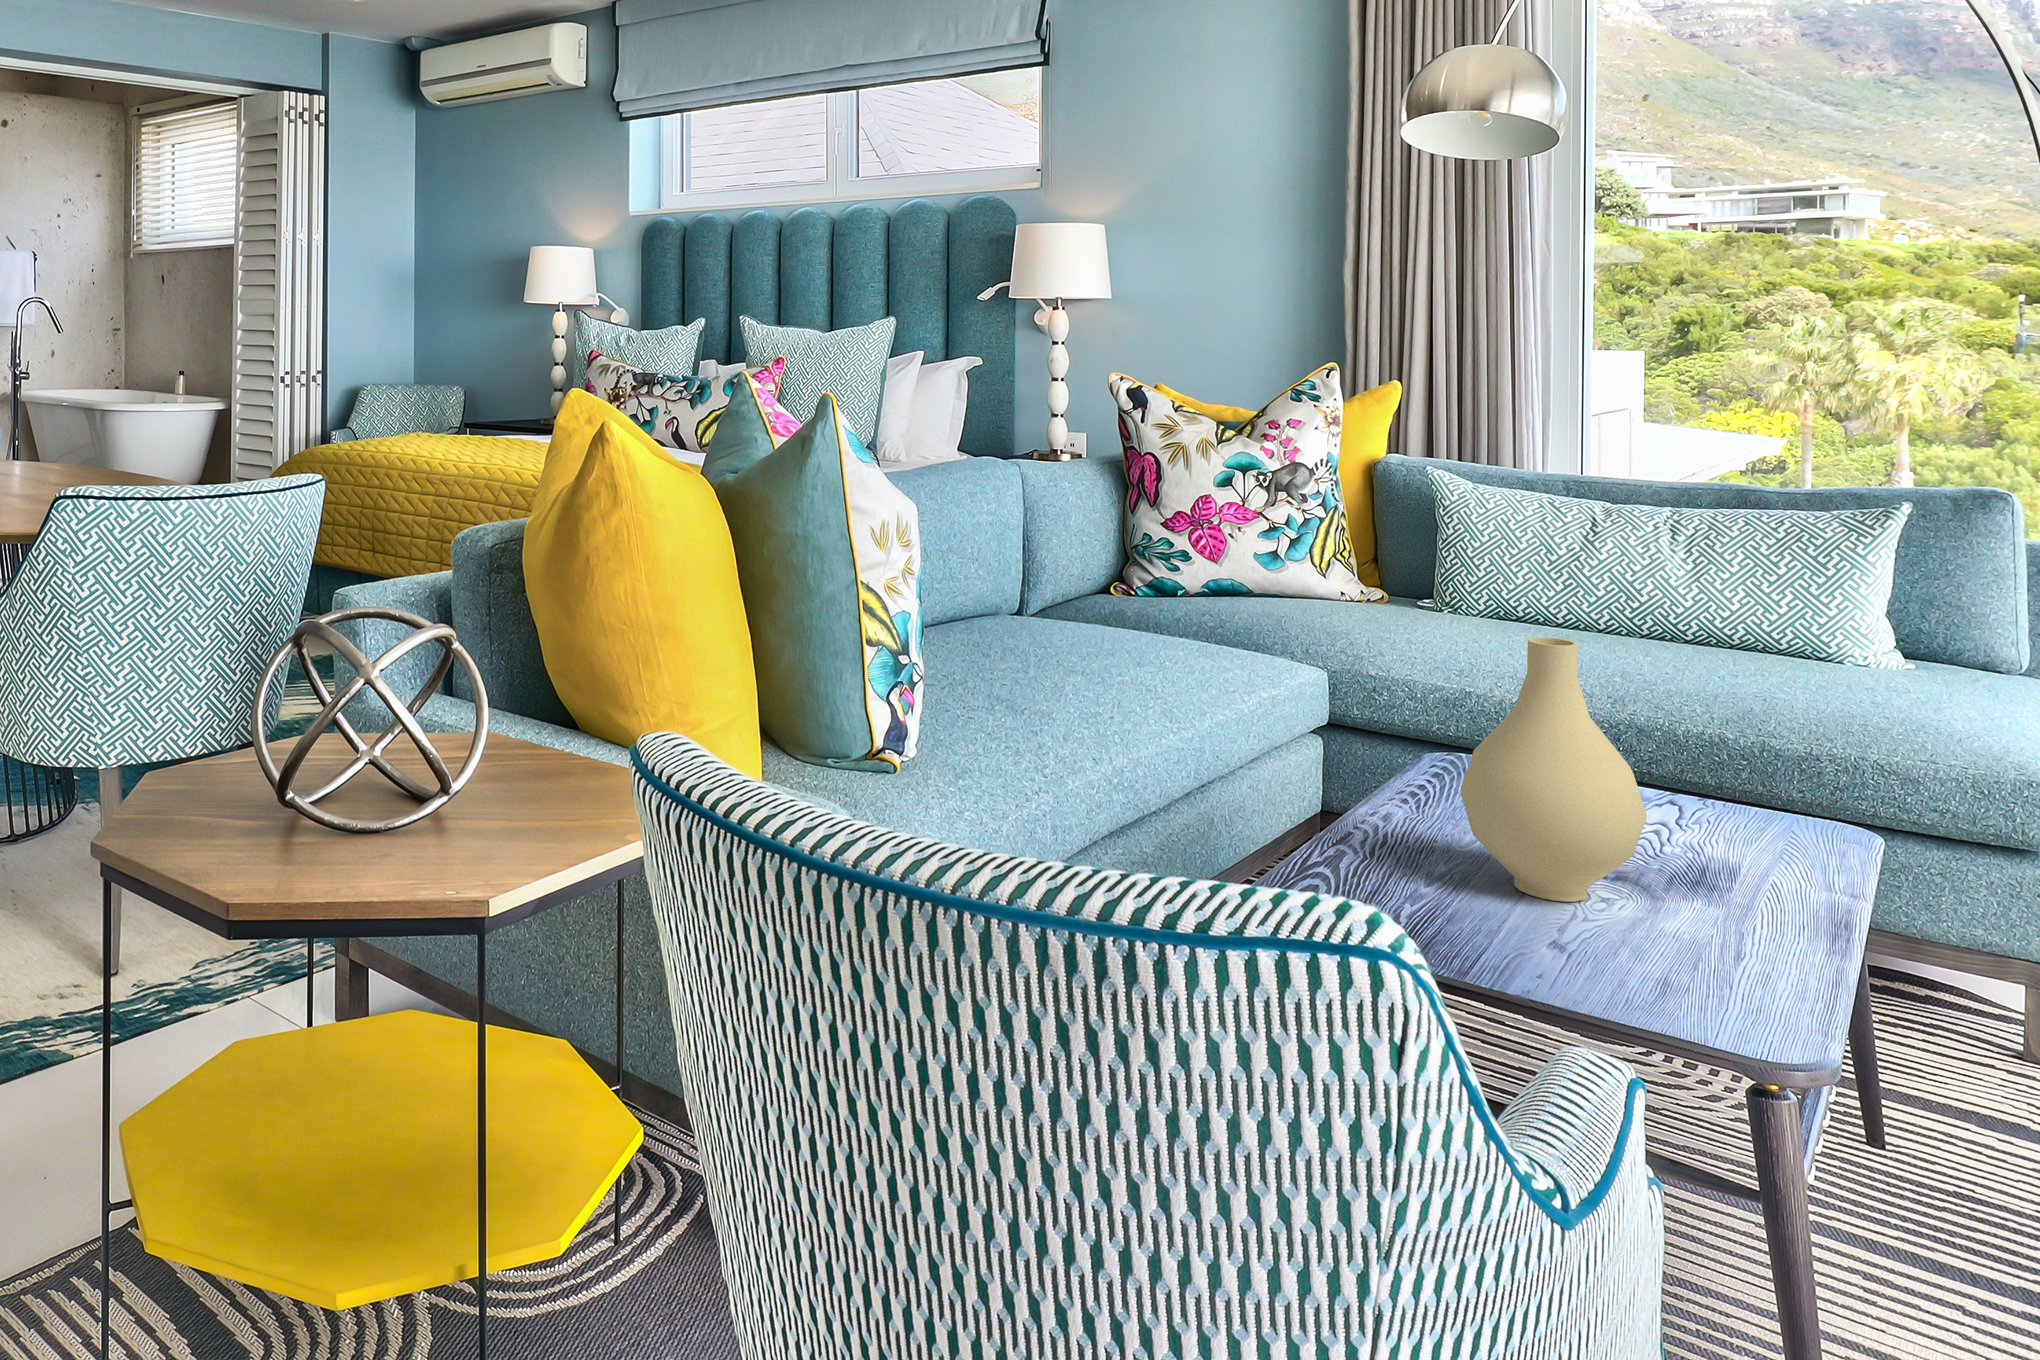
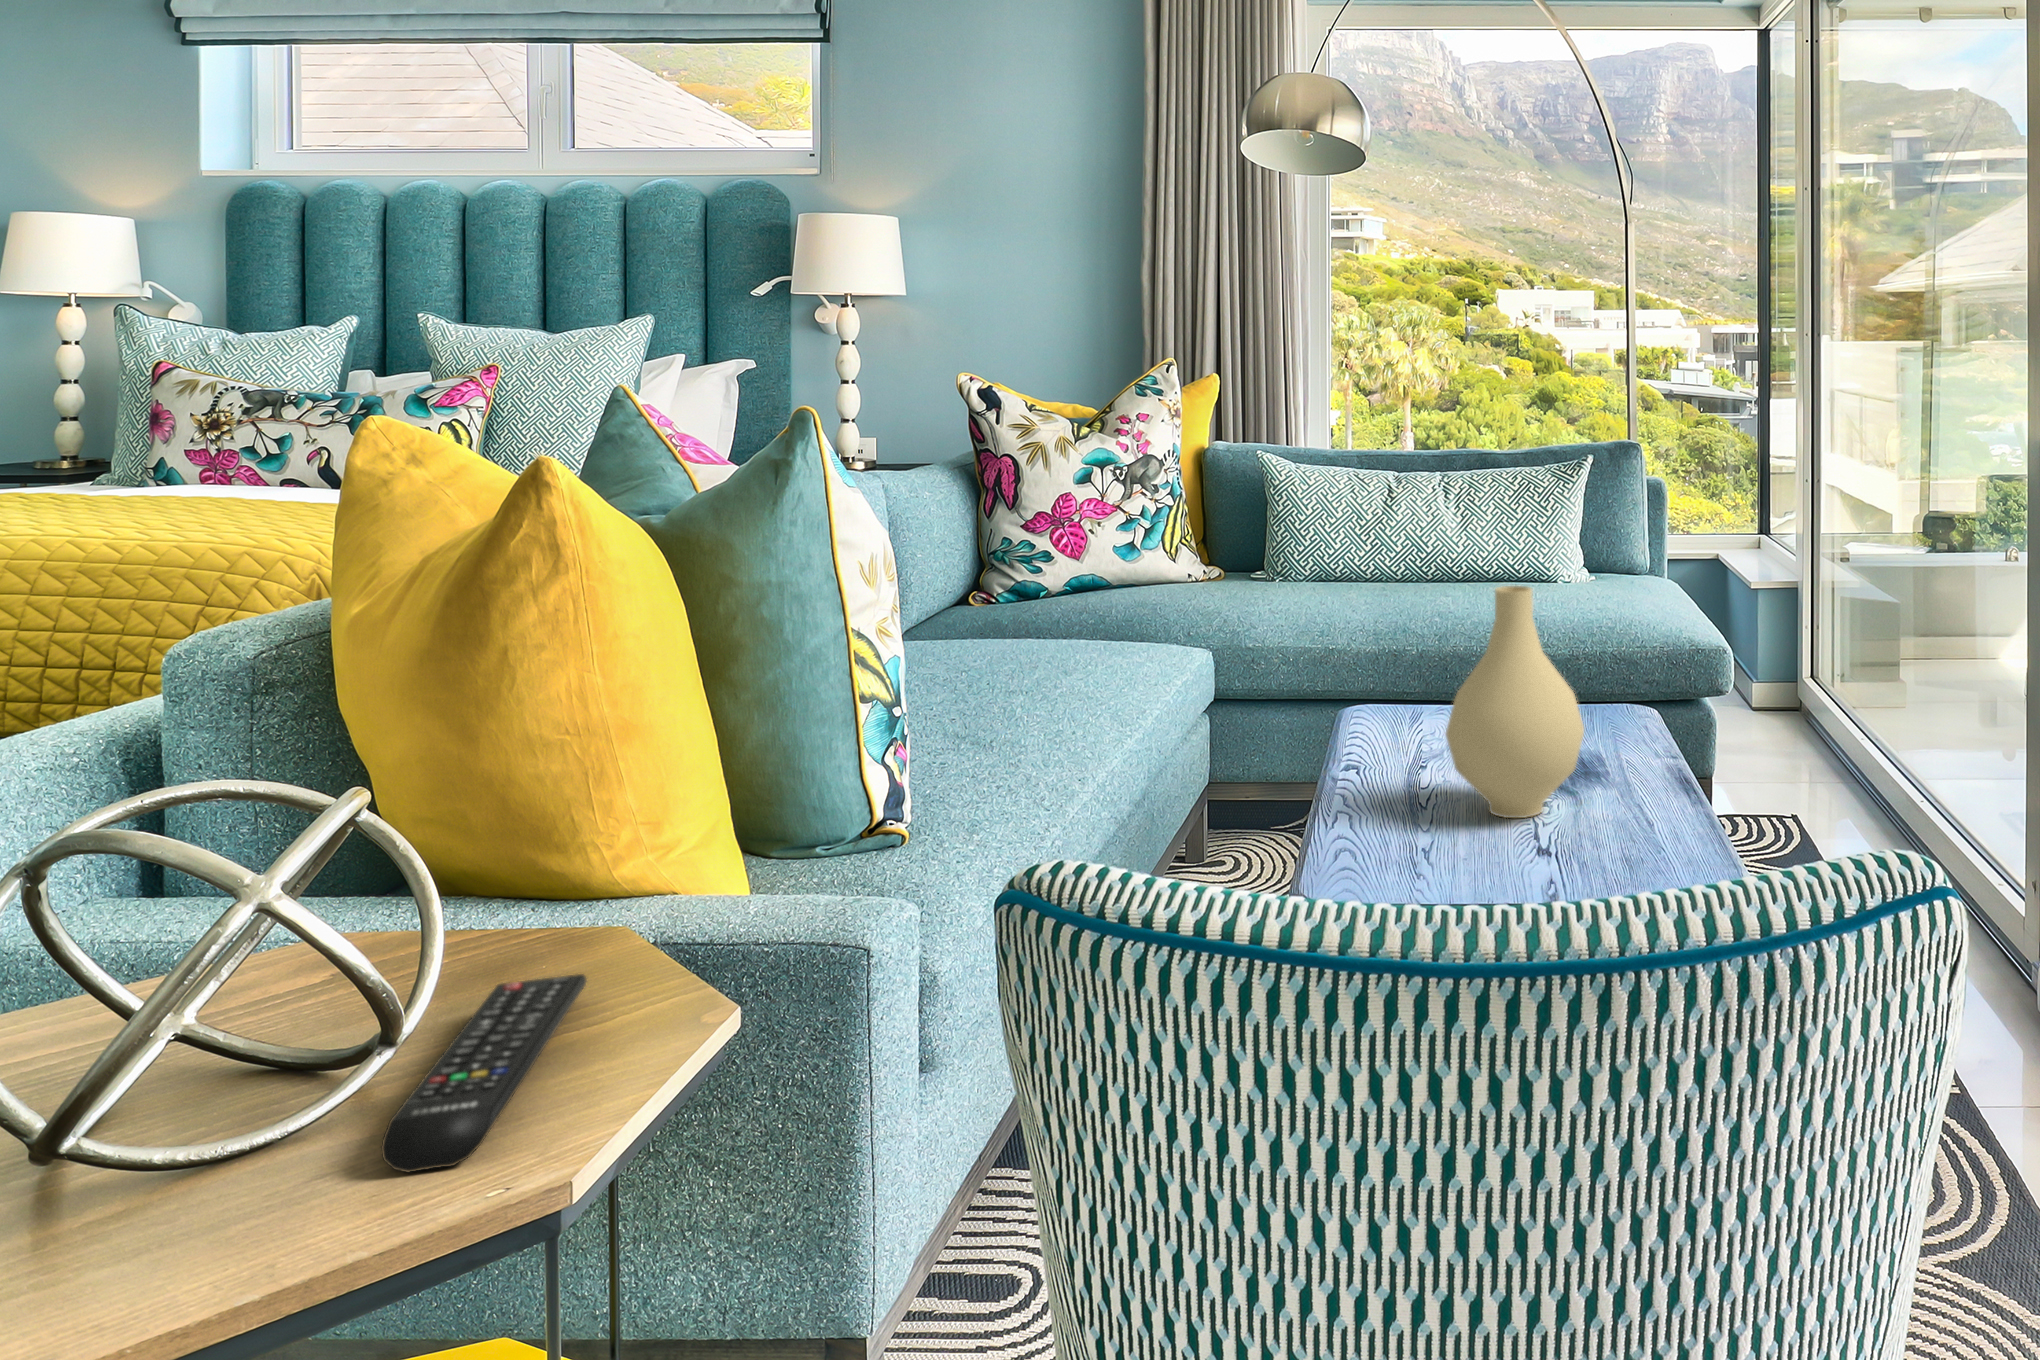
remote control: none [396,777,556,869] -> present [382,974,587,1172]

